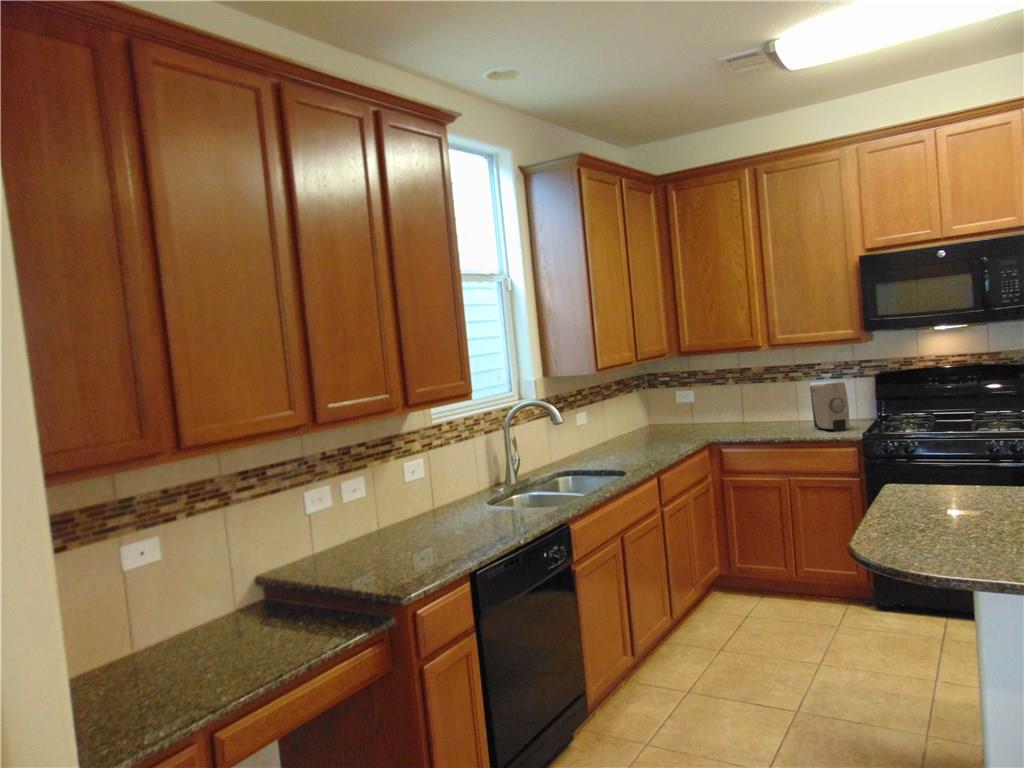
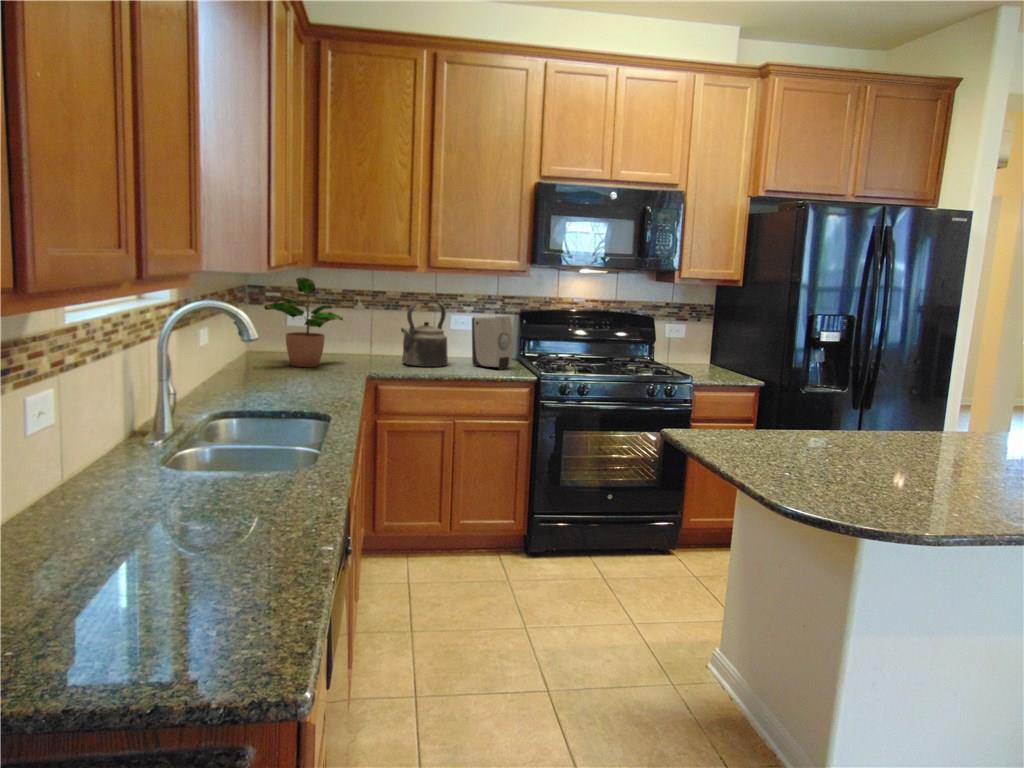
potted plant: none [636,368,703,435] -> present [264,278,343,367]
kettle: none [743,375,794,431] -> present [401,302,448,367]

